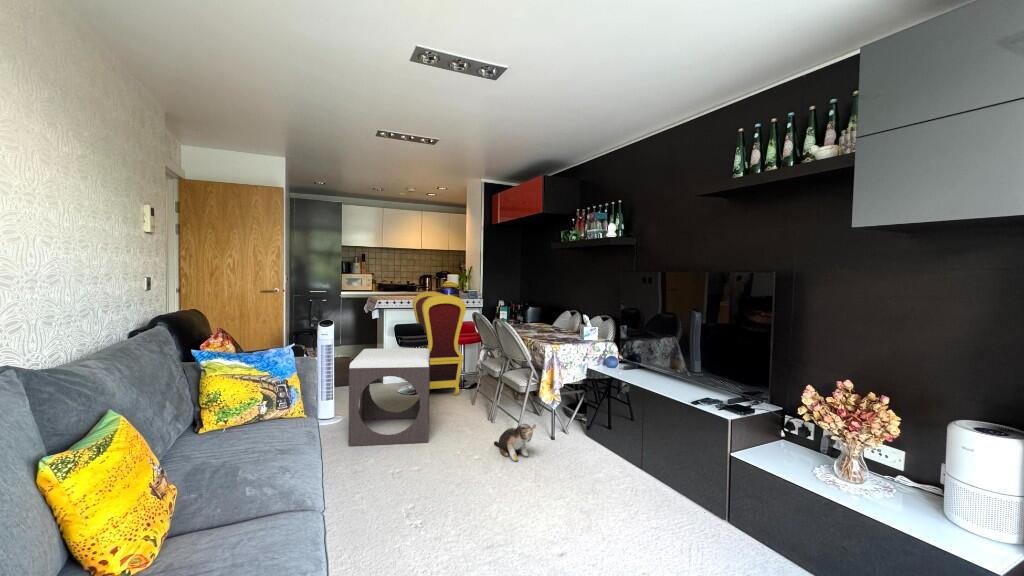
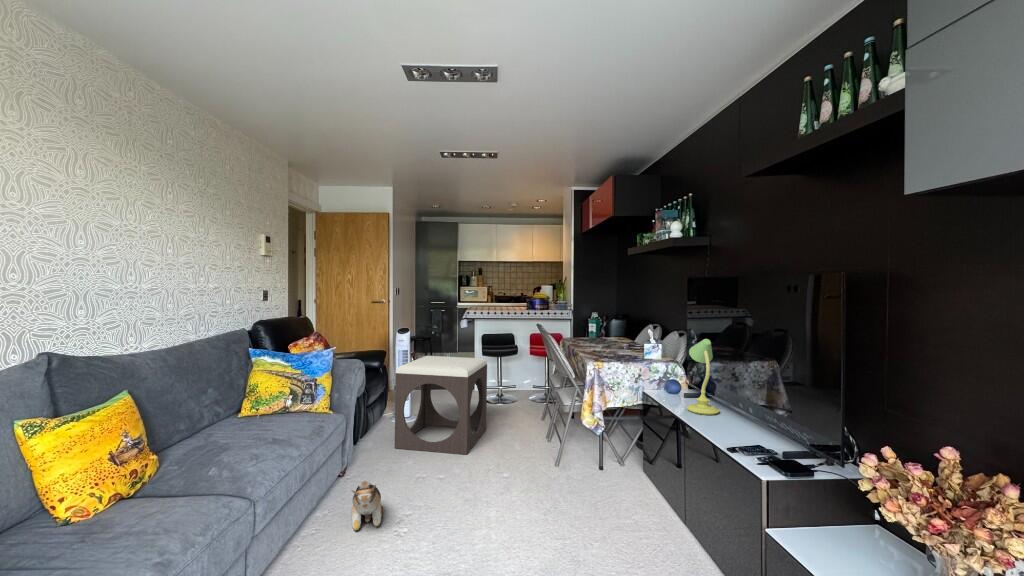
armchair: present [413,292,466,395] -> none [491,302,538,410]
table lamp: none [635,321,661,382] -> present [687,339,719,415]
plush toy: present [494,424,536,461] -> present [352,481,383,531]

